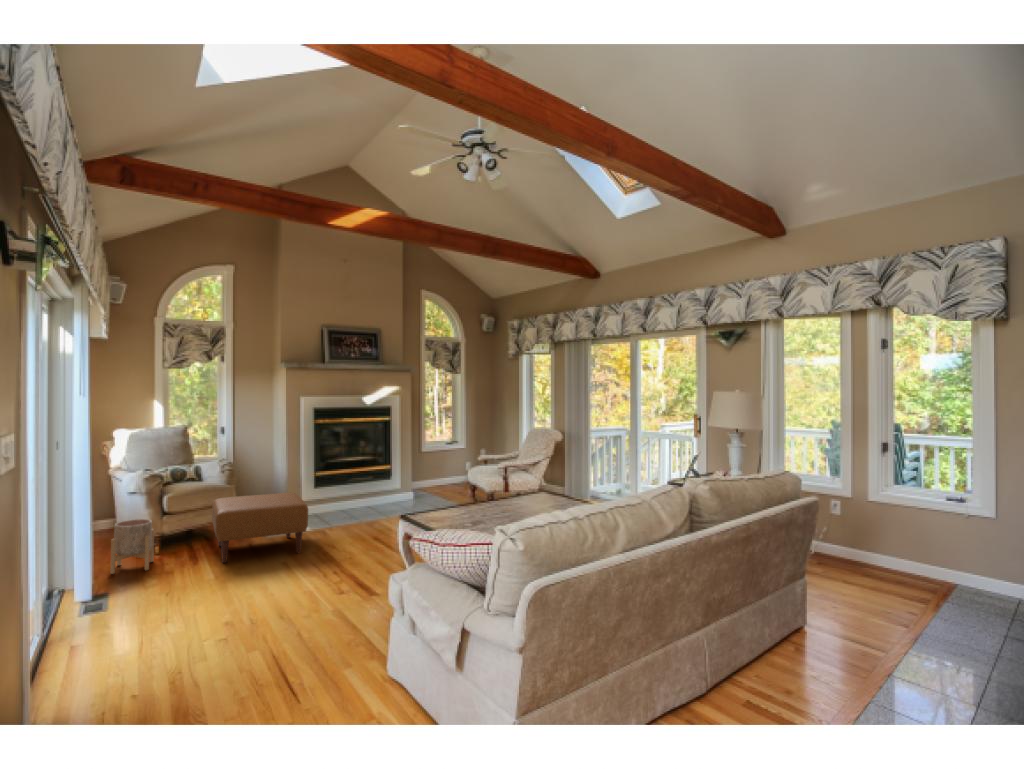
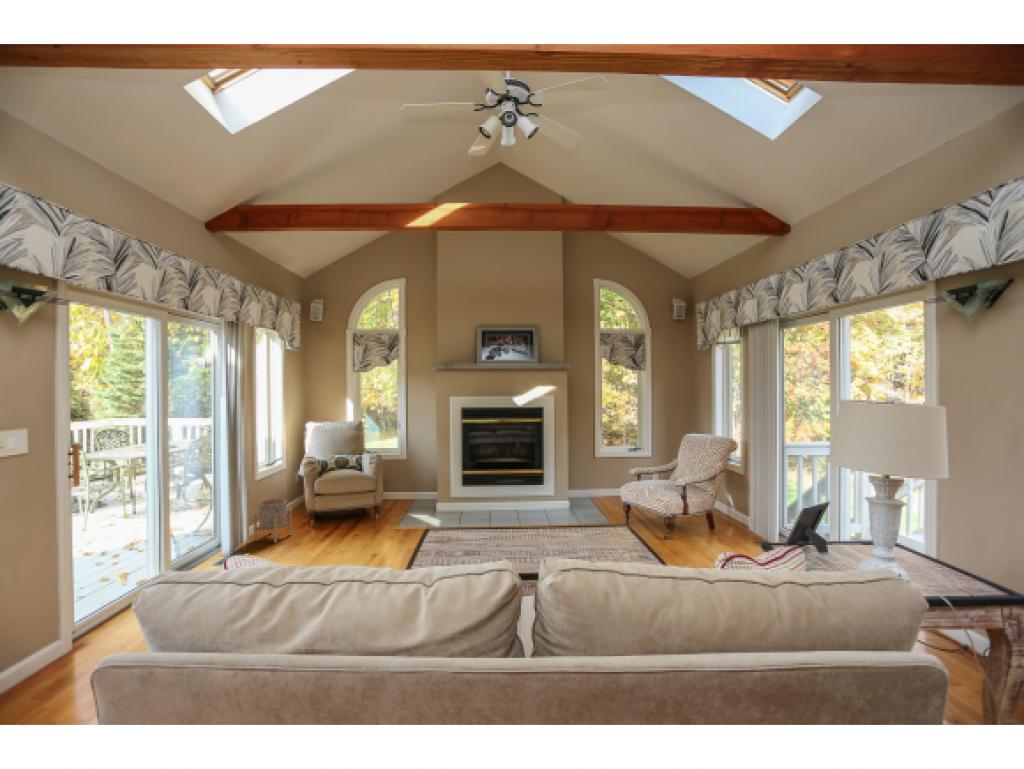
ottoman: present [212,493,308,563] -> none [315,488,412,551]

